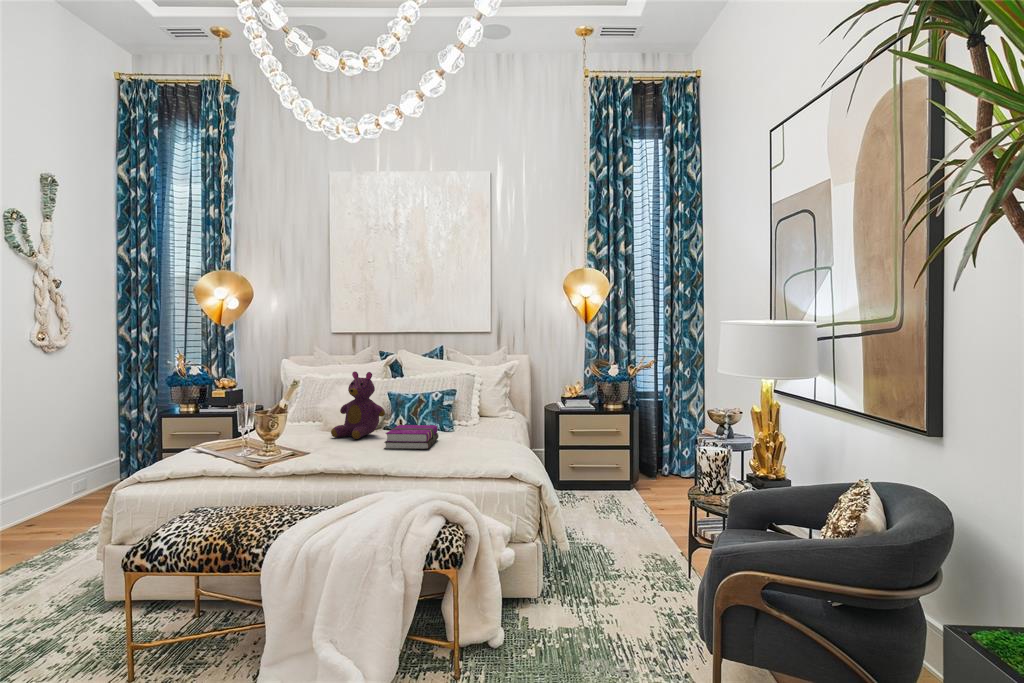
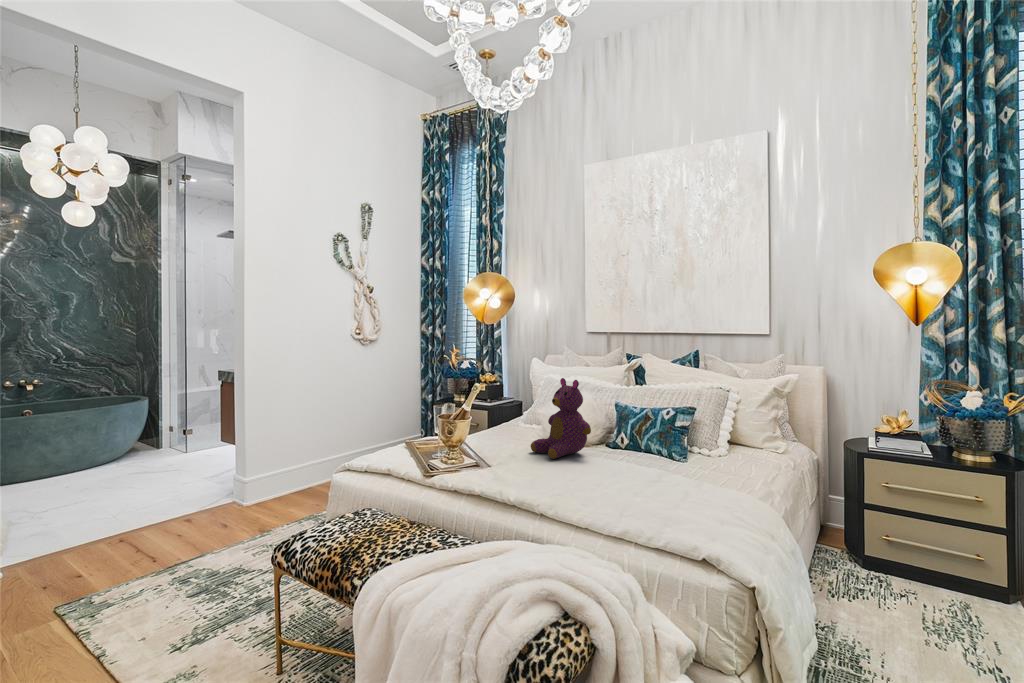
hardback book: present [384,425,439,449] -> none [568,449,650,492]

